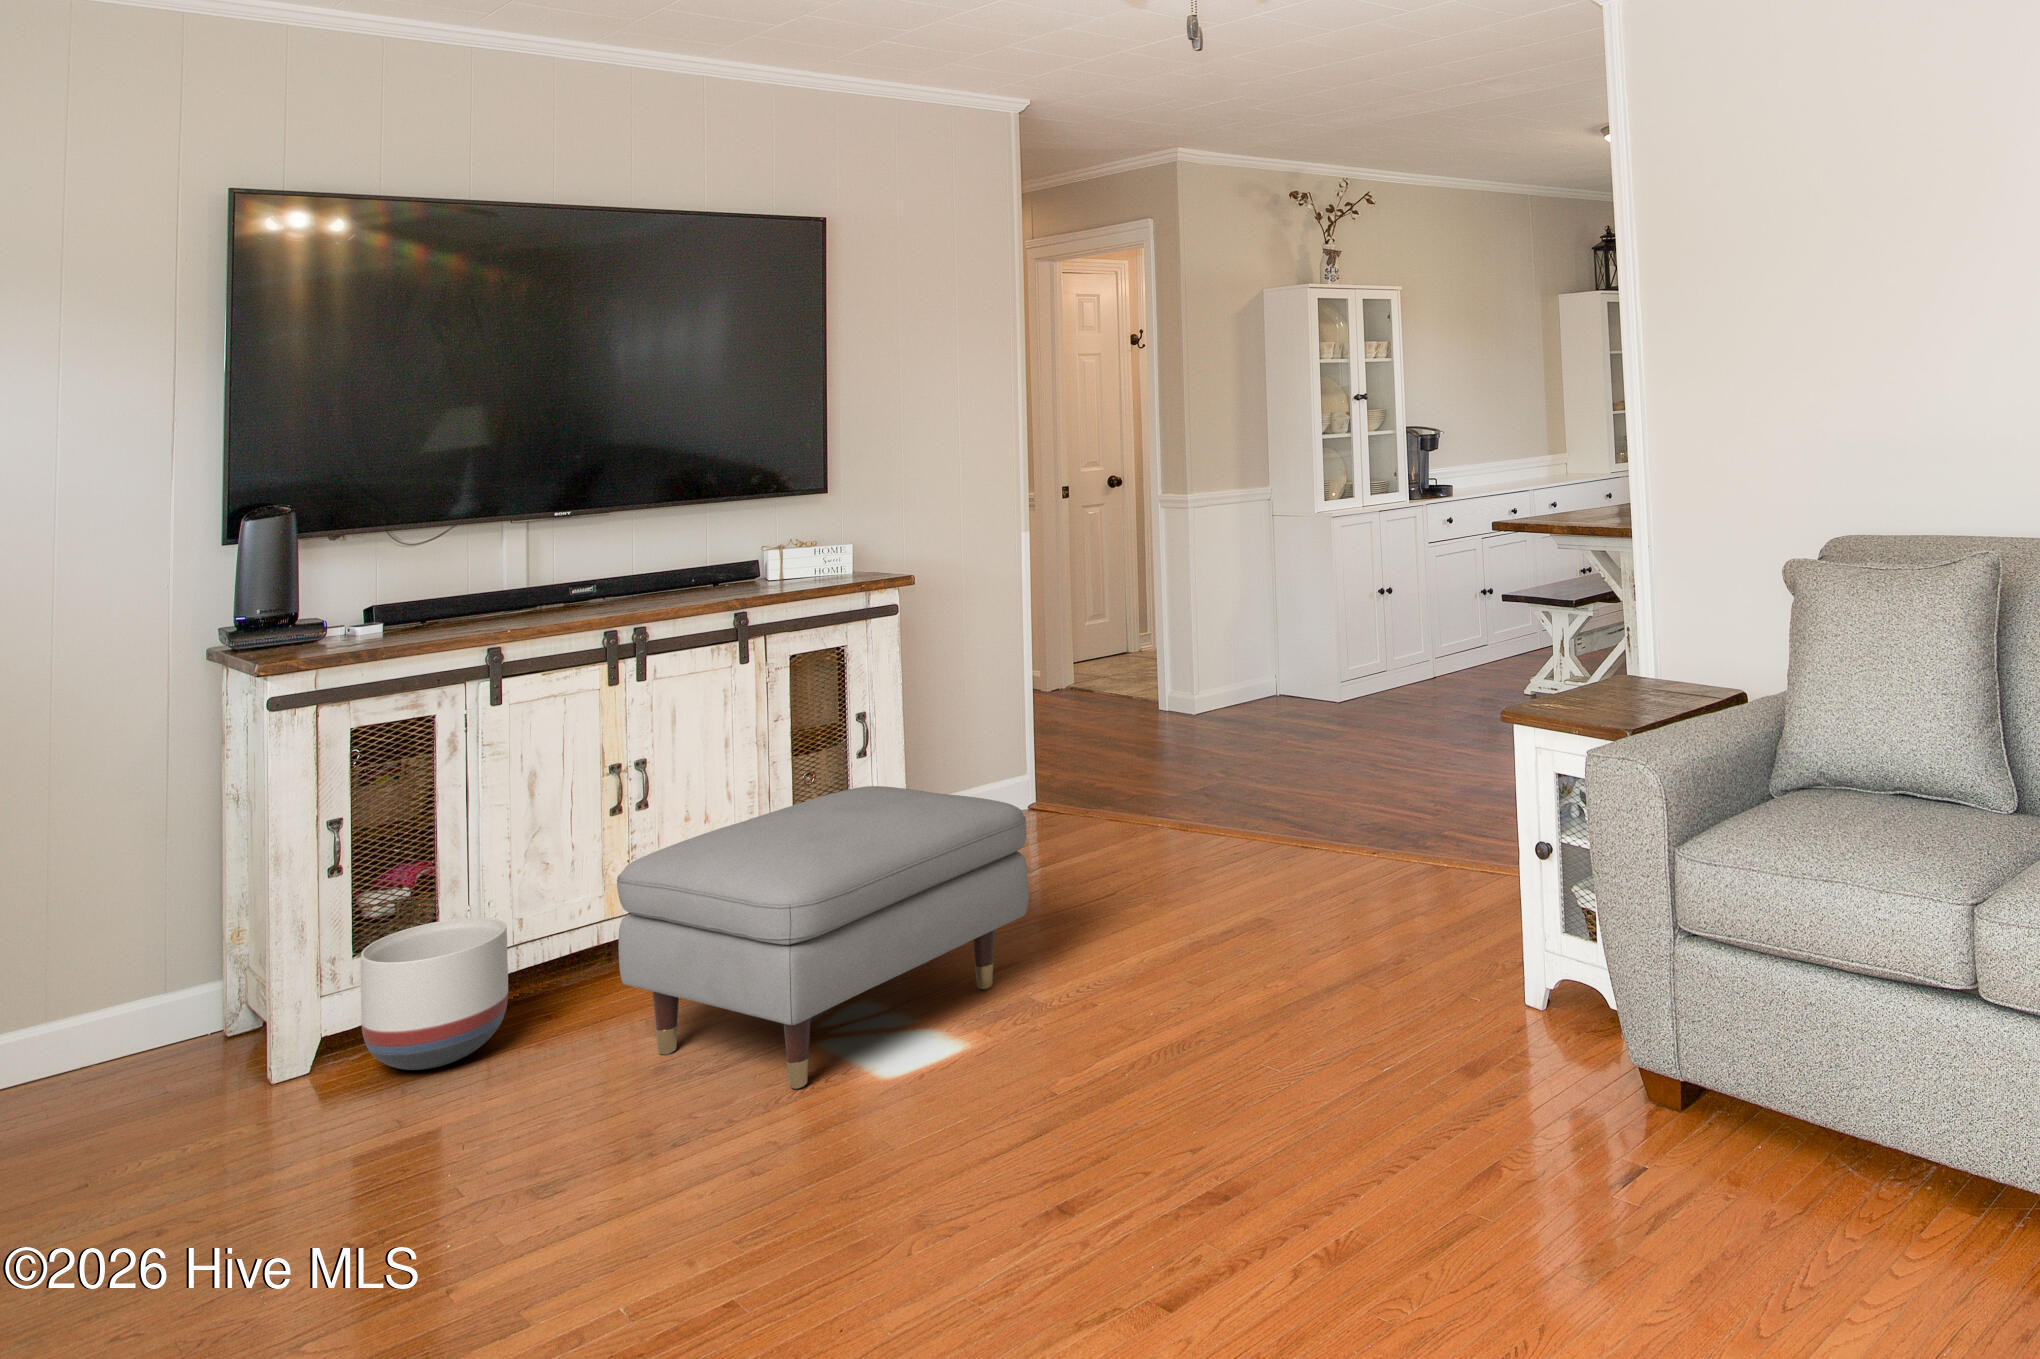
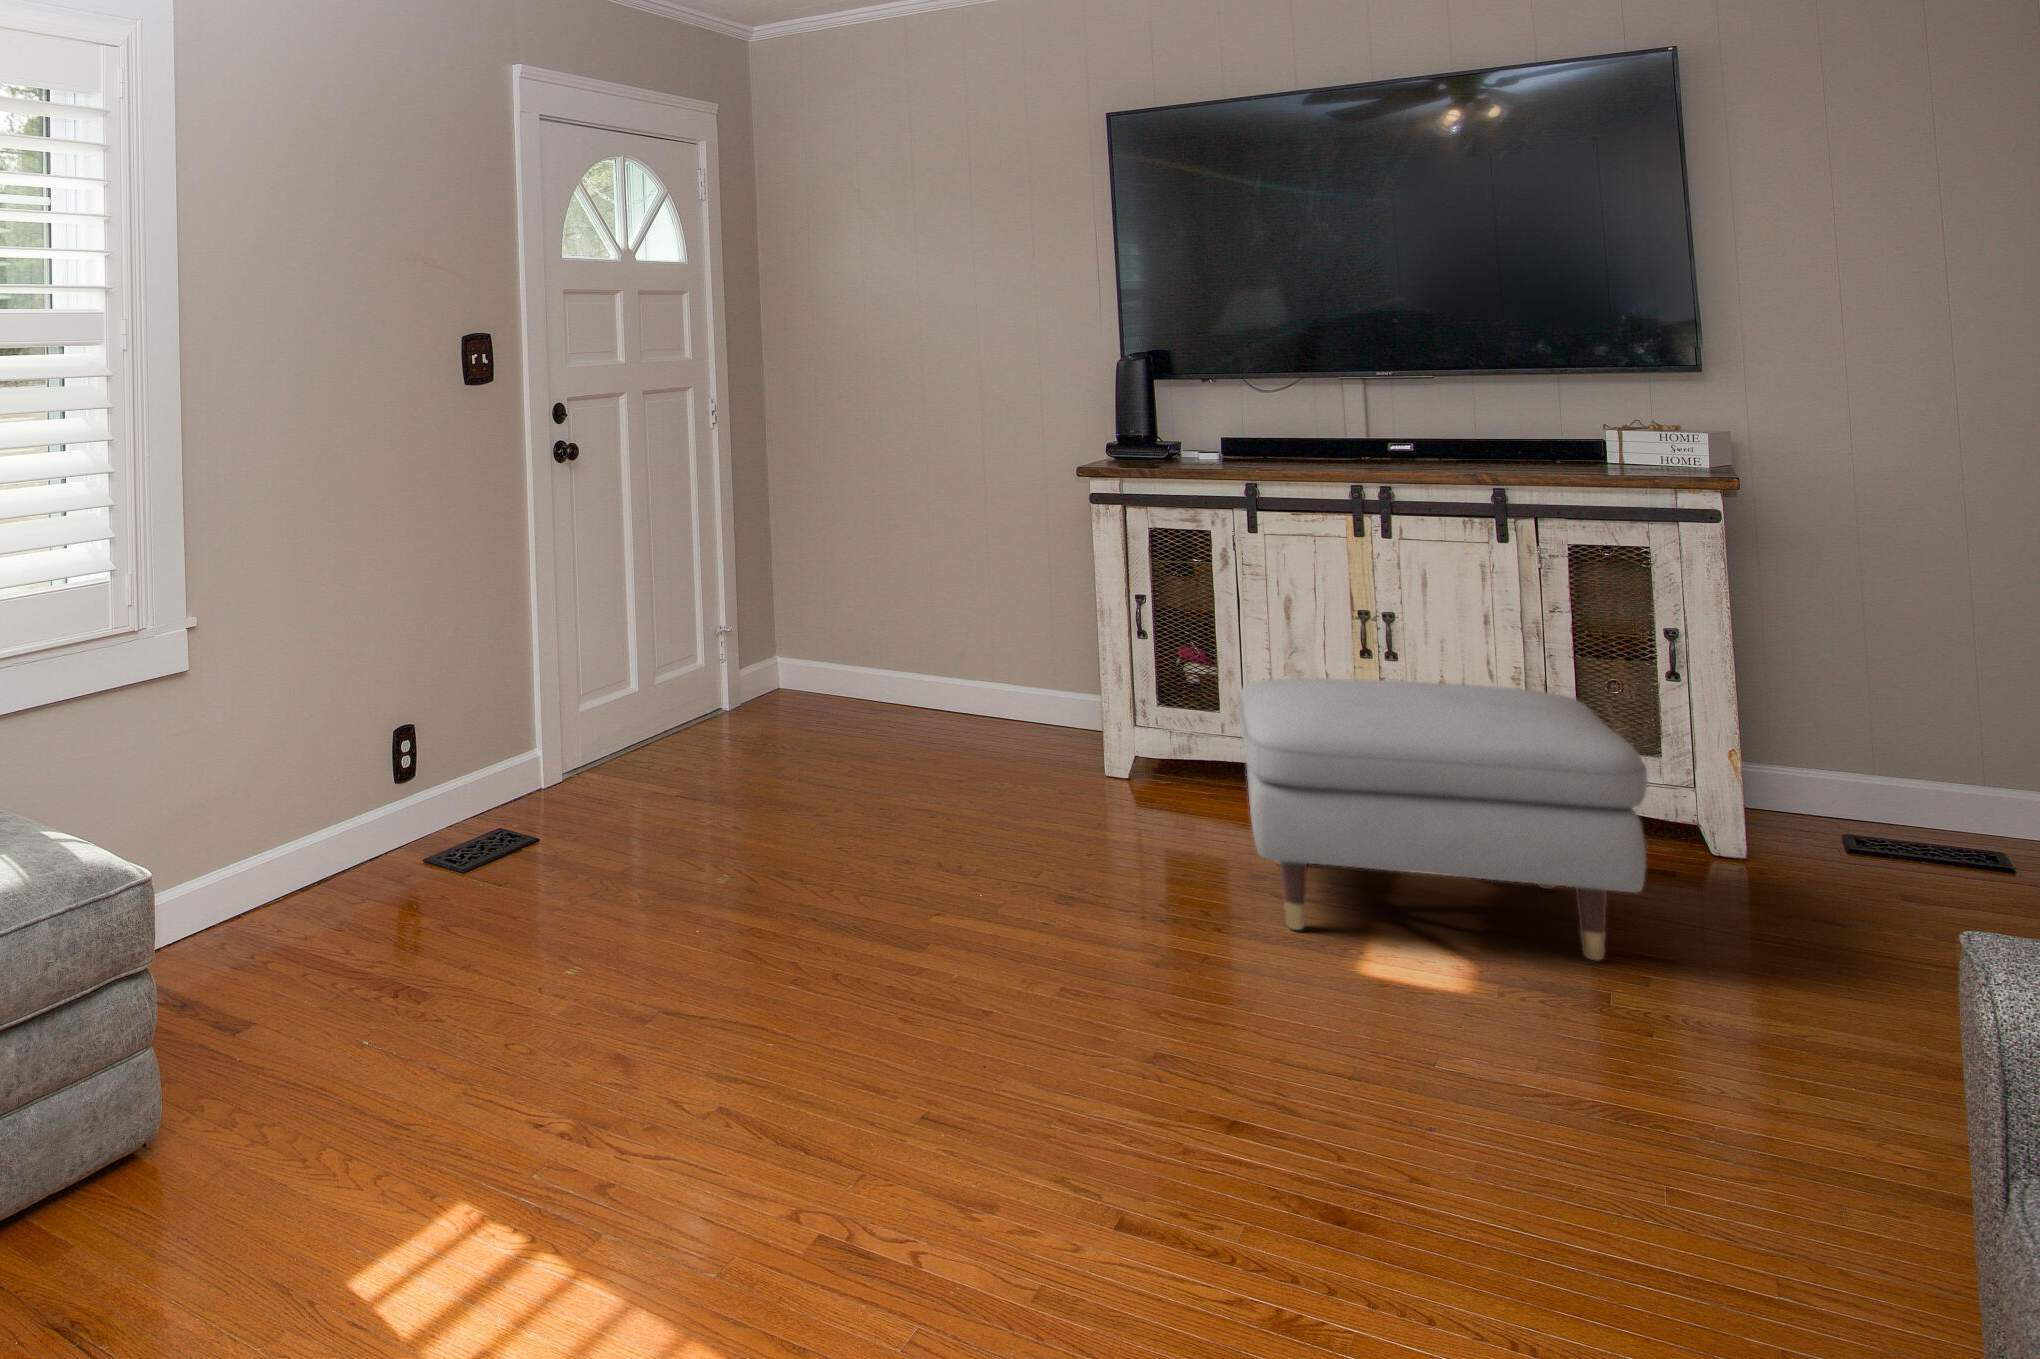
planter: present [361,918,508,1070] -> none [1126,694,1231,805]

